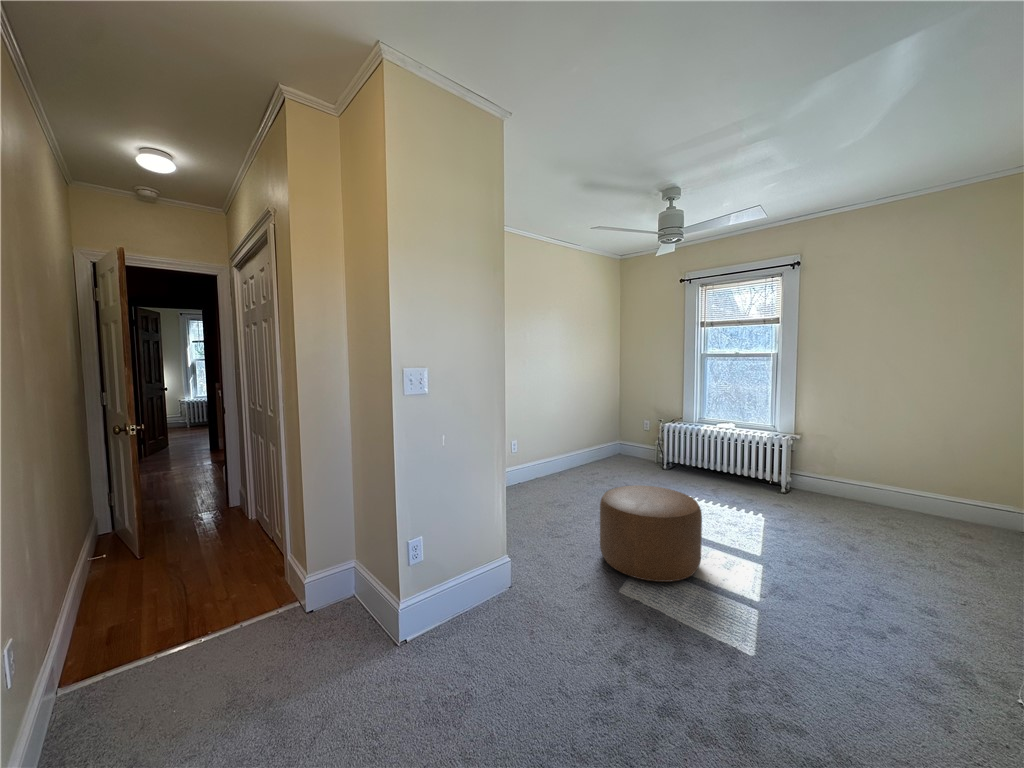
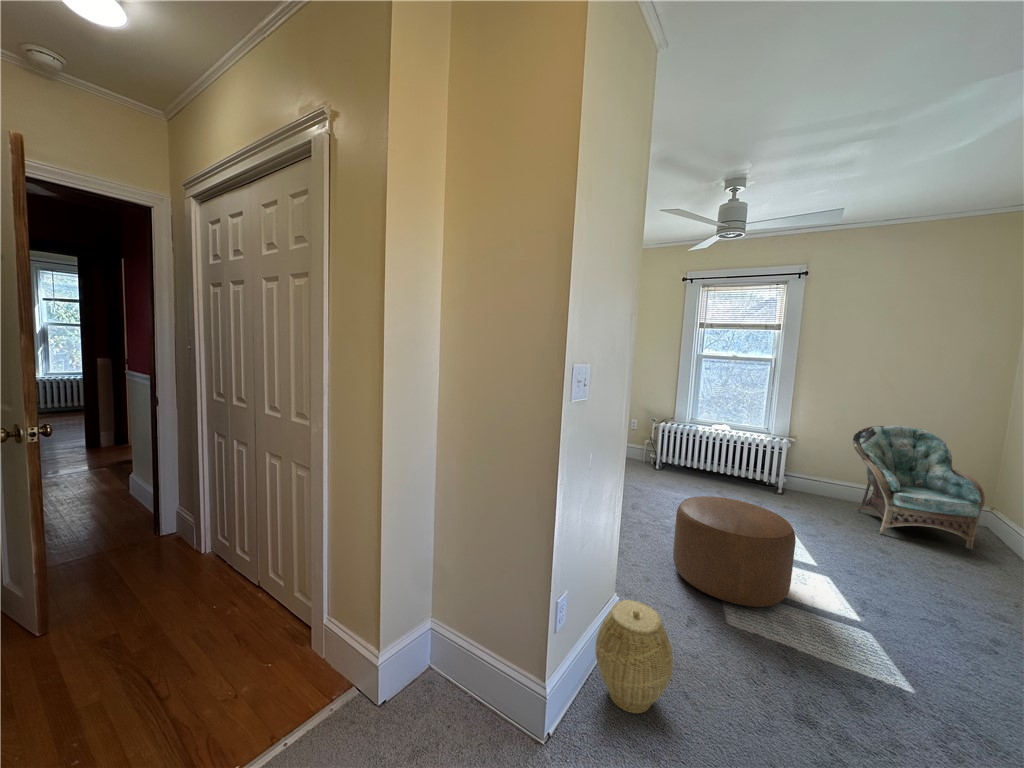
armchair: none [856,418,994,554] -> present [853,426,985,549]
woven basket: none [459,553,517,638] -> present [595,600,673,713]

